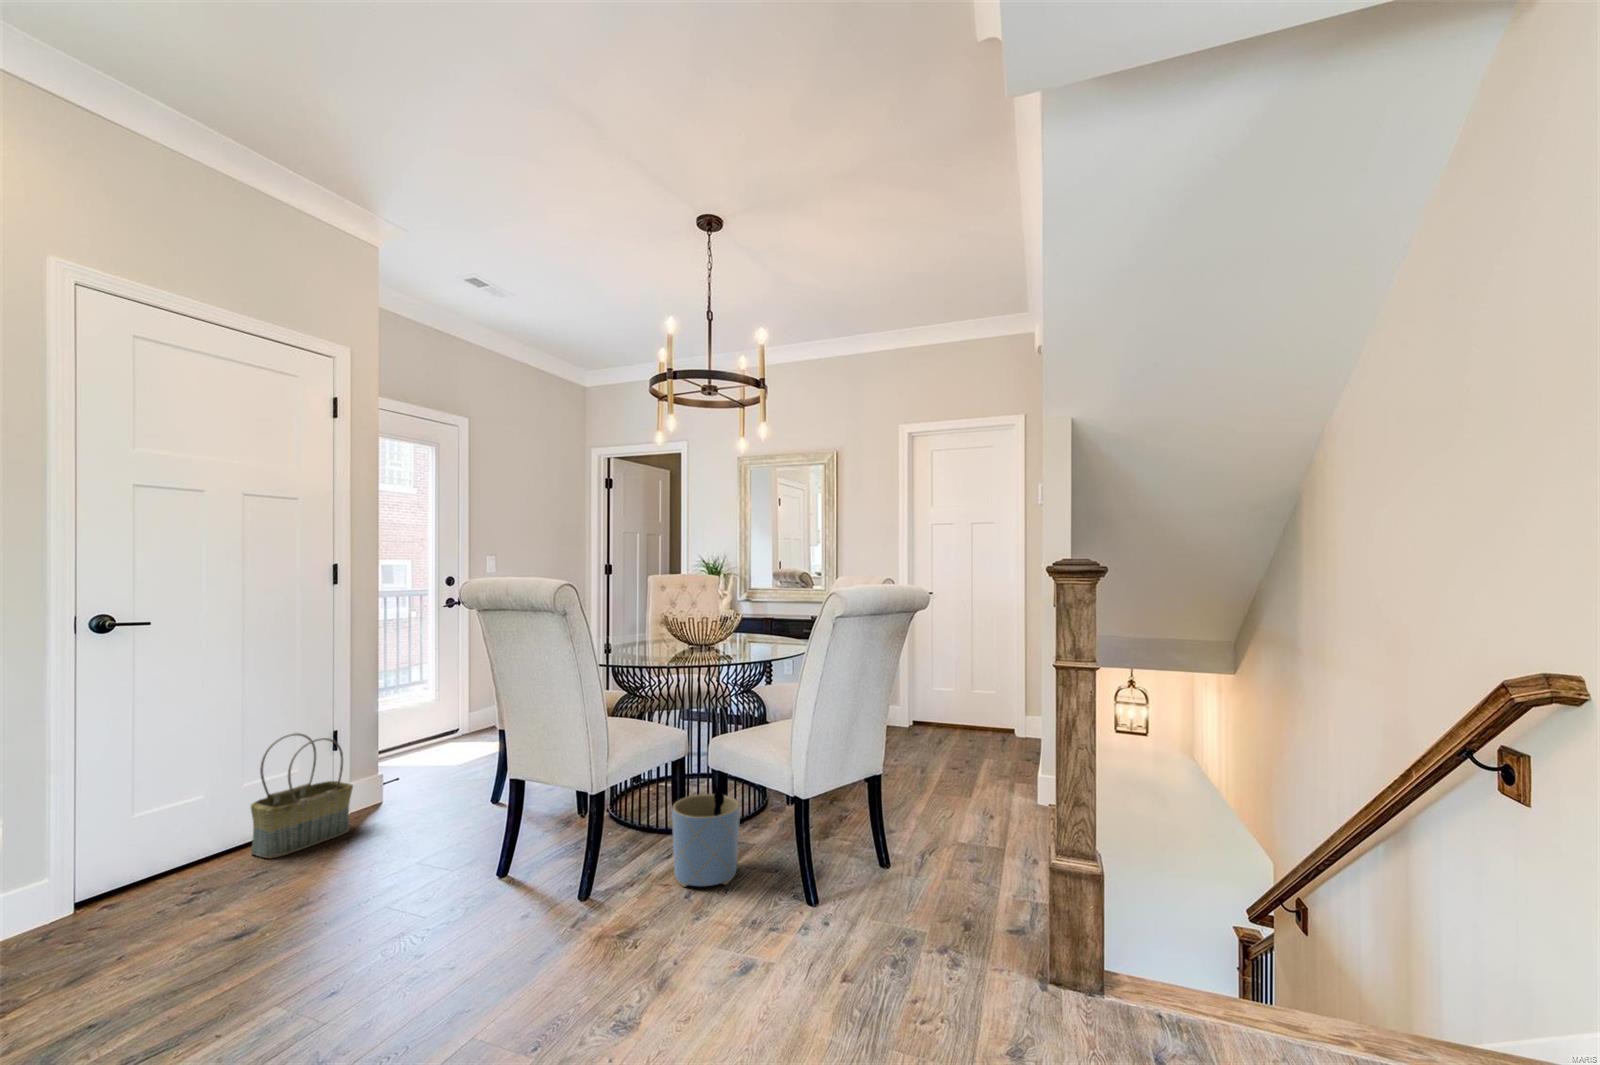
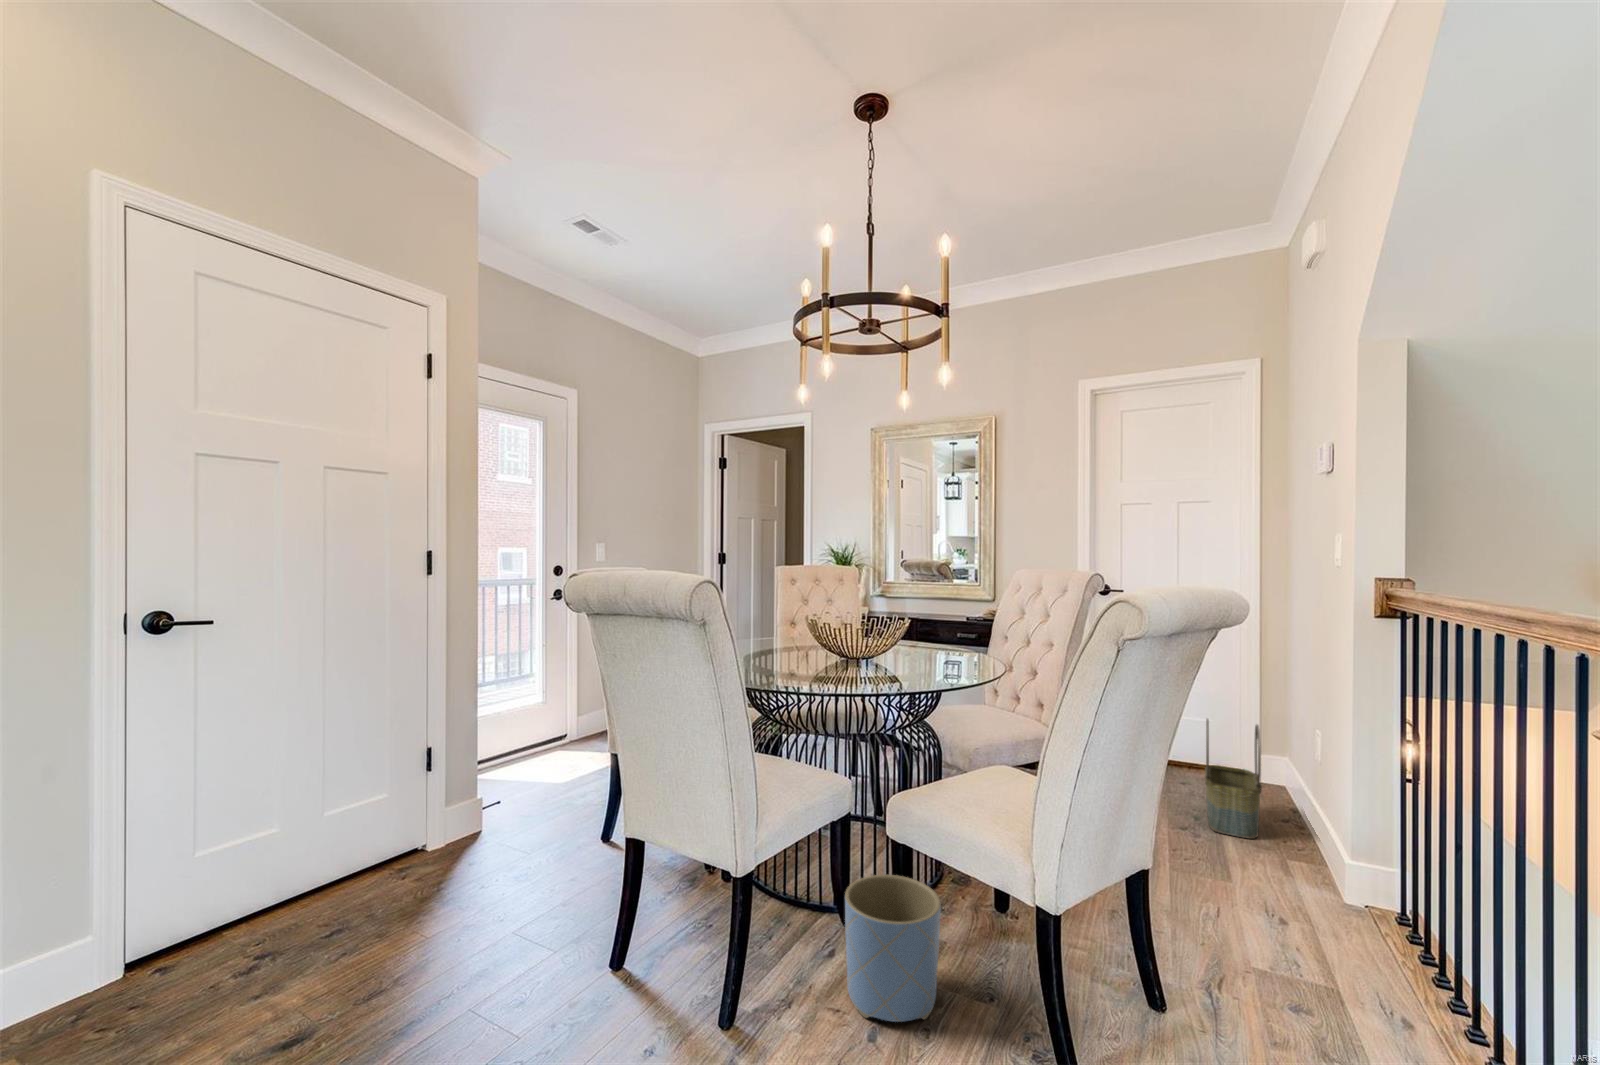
basket: present [251,733,353,858] -> present [1205,719,1262,839]

